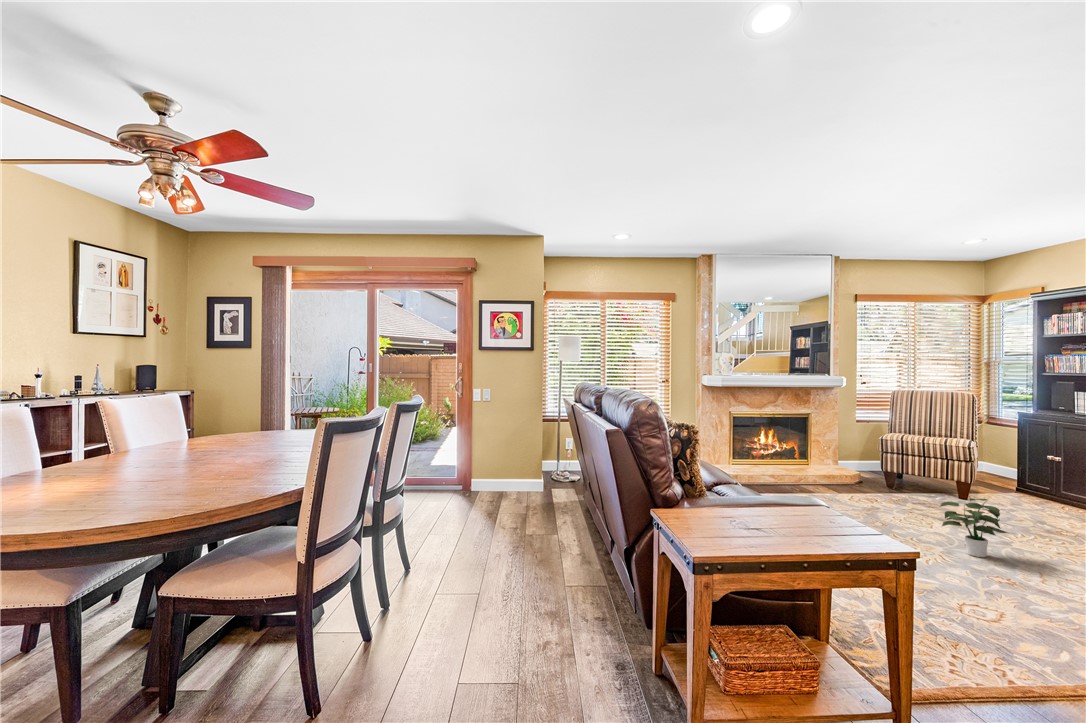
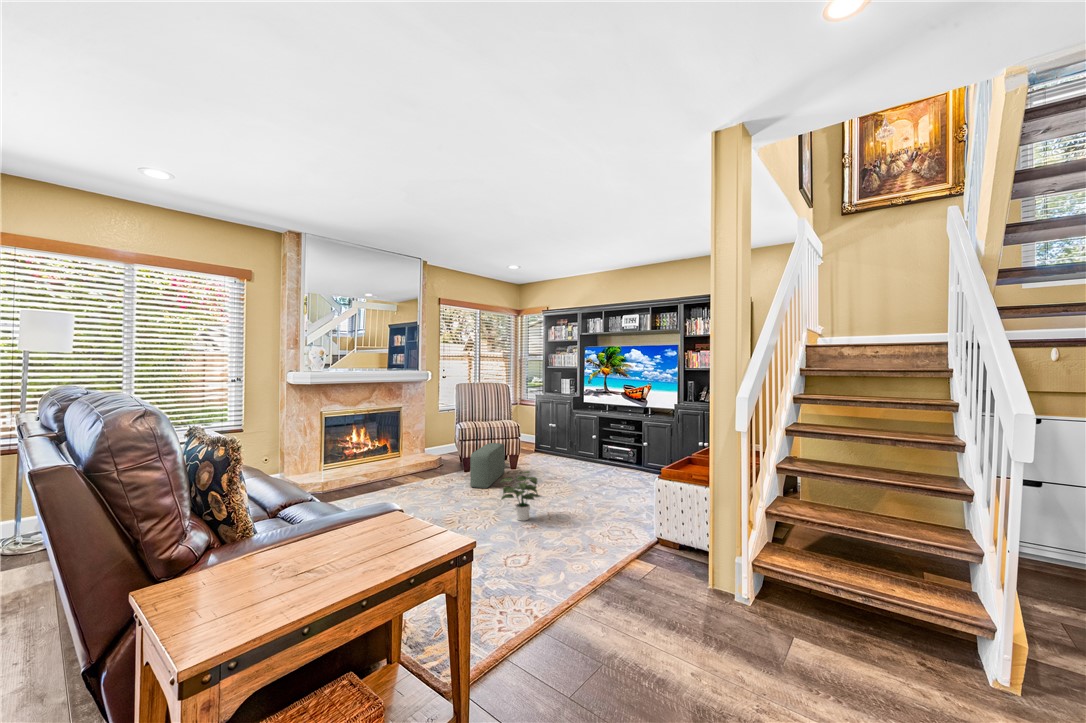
pouf: none [898,462,950,512] -> present [470,443,505,488]

